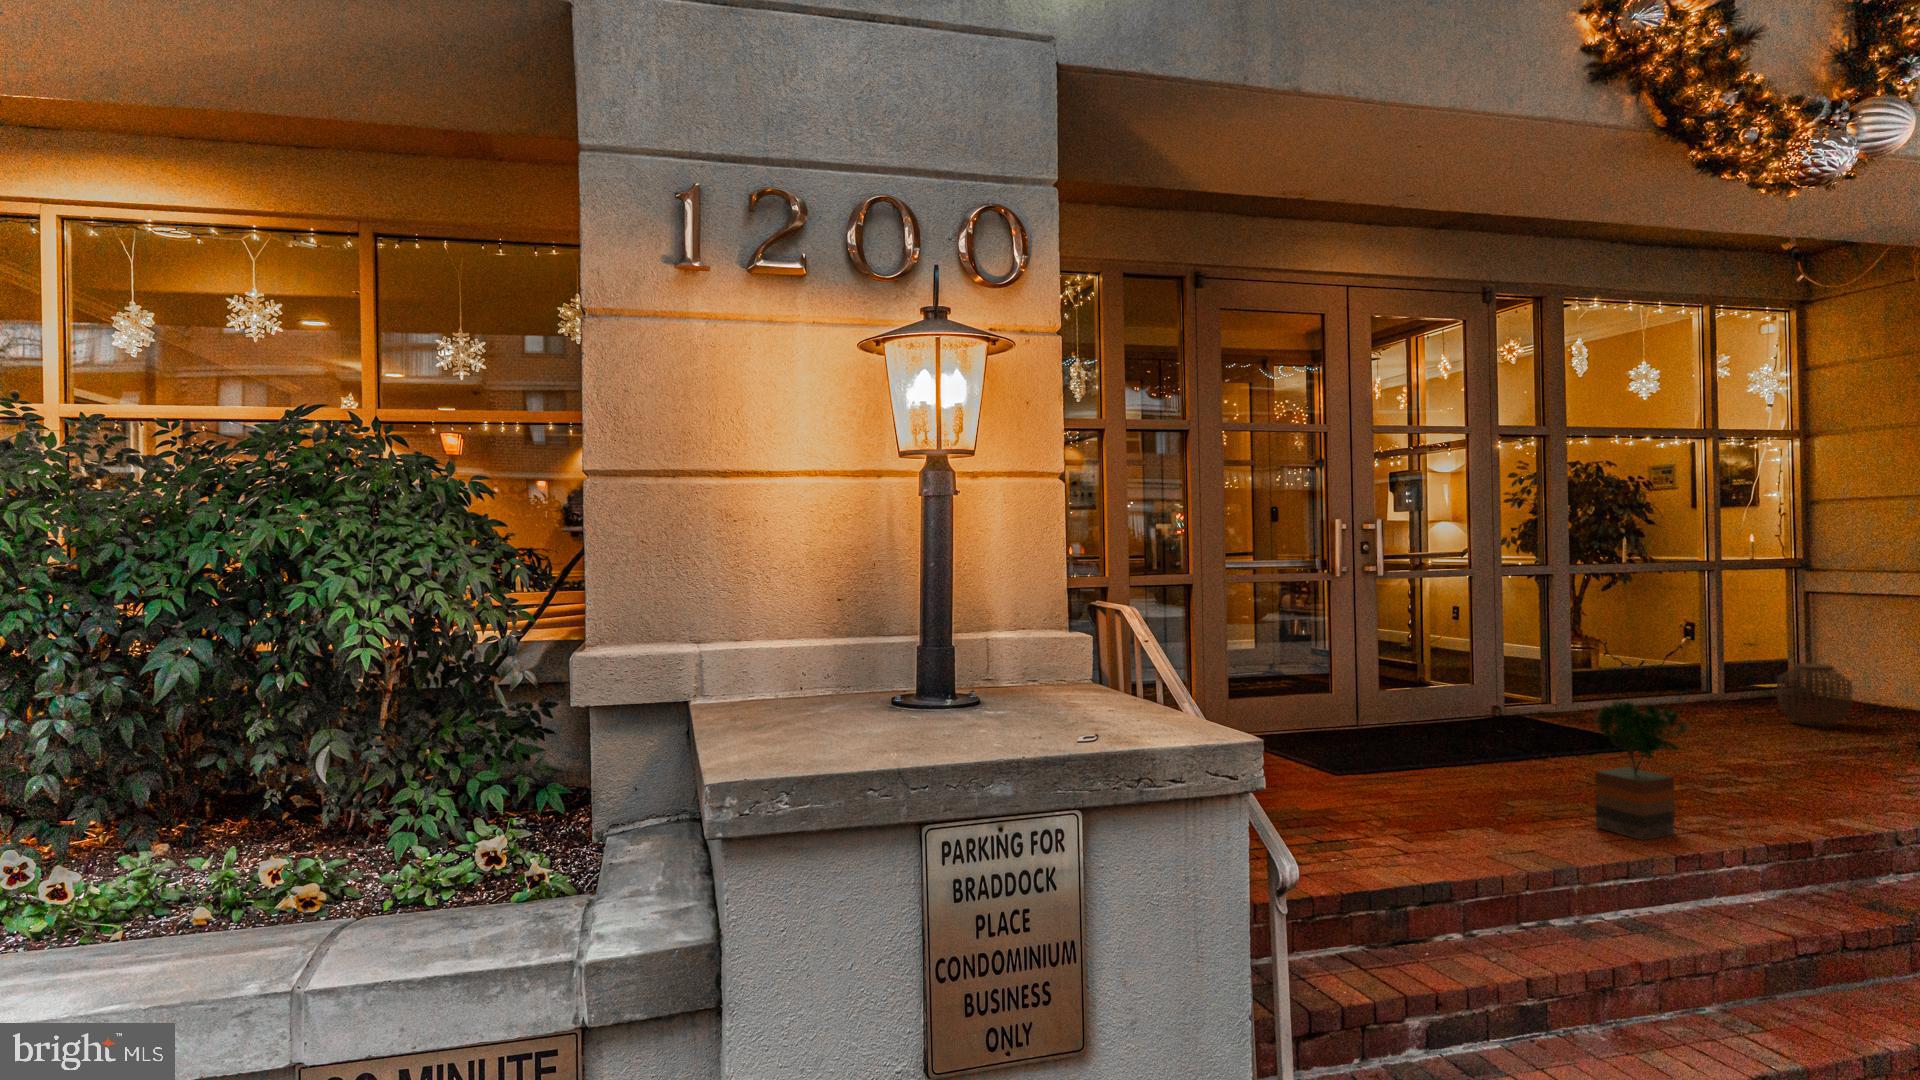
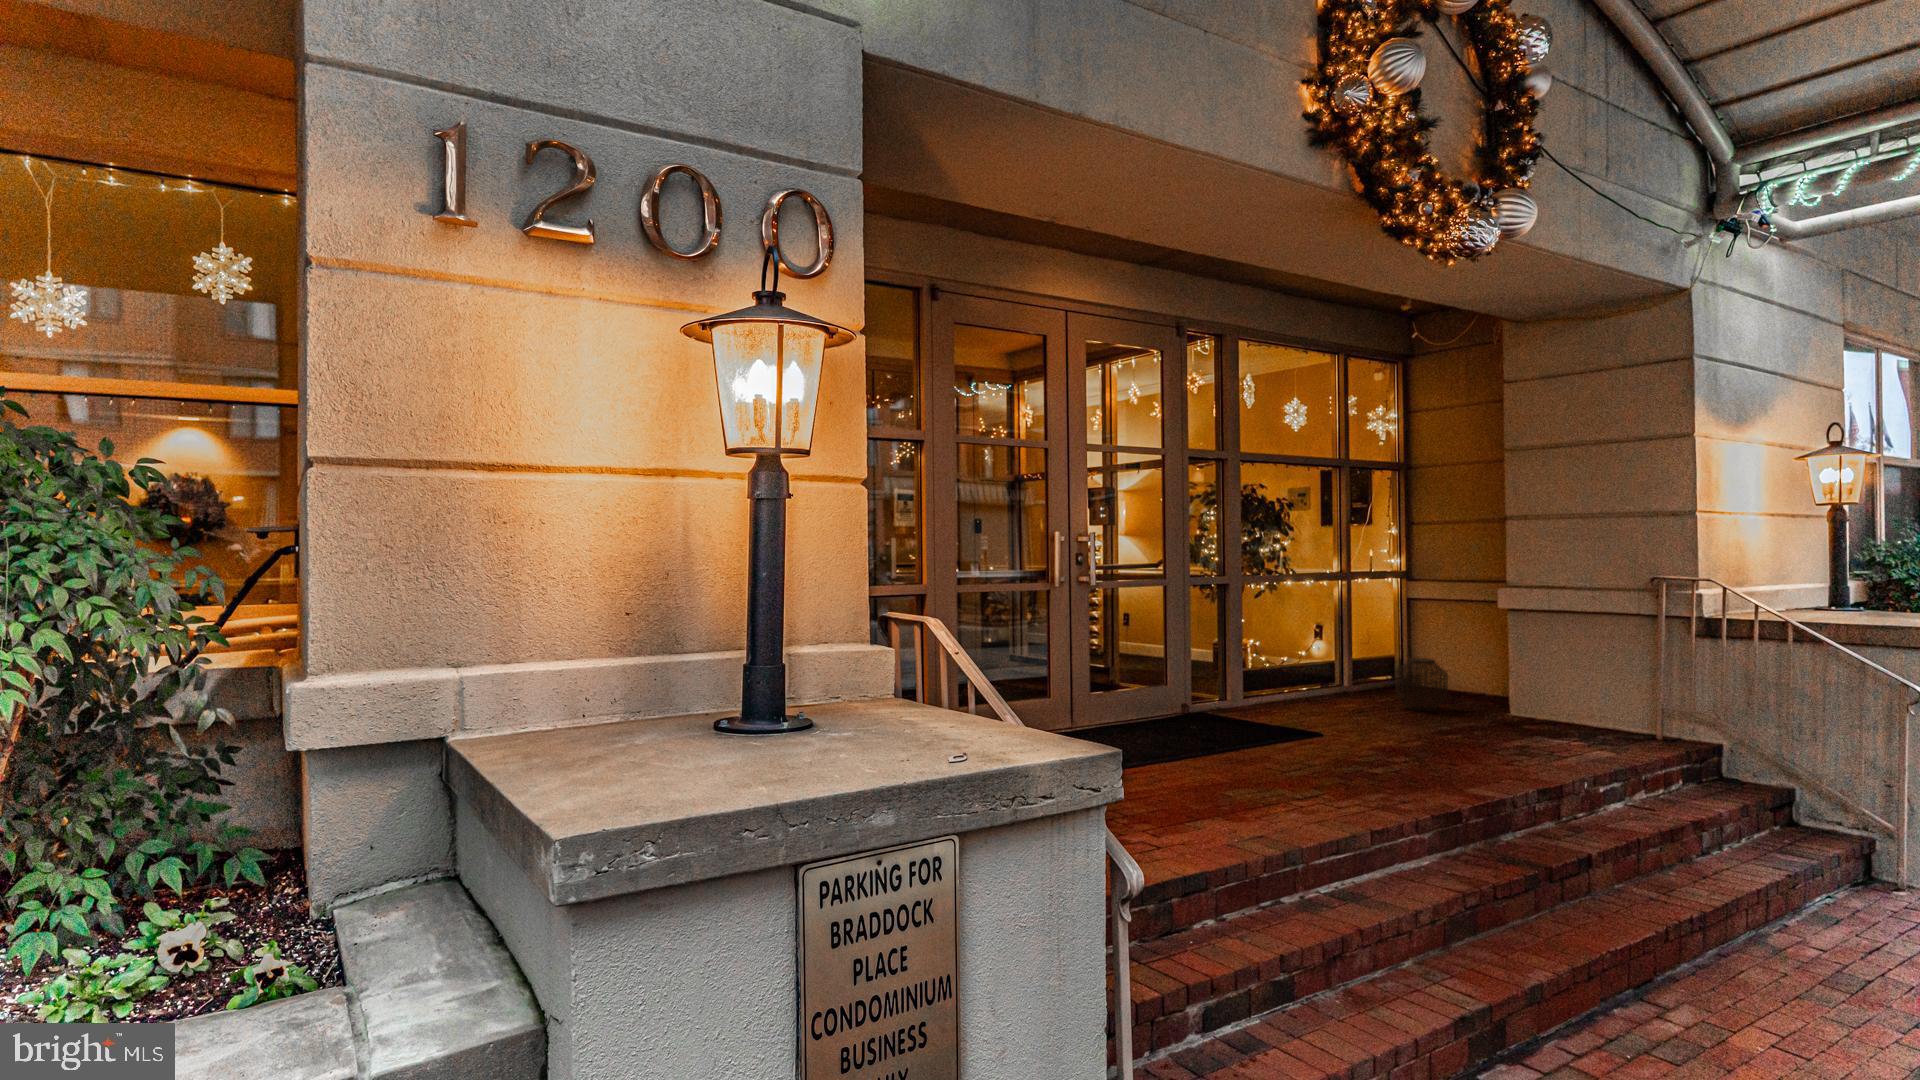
potted tree: present [1595,702,1690,841] -> none [1302,697,1380,821]

